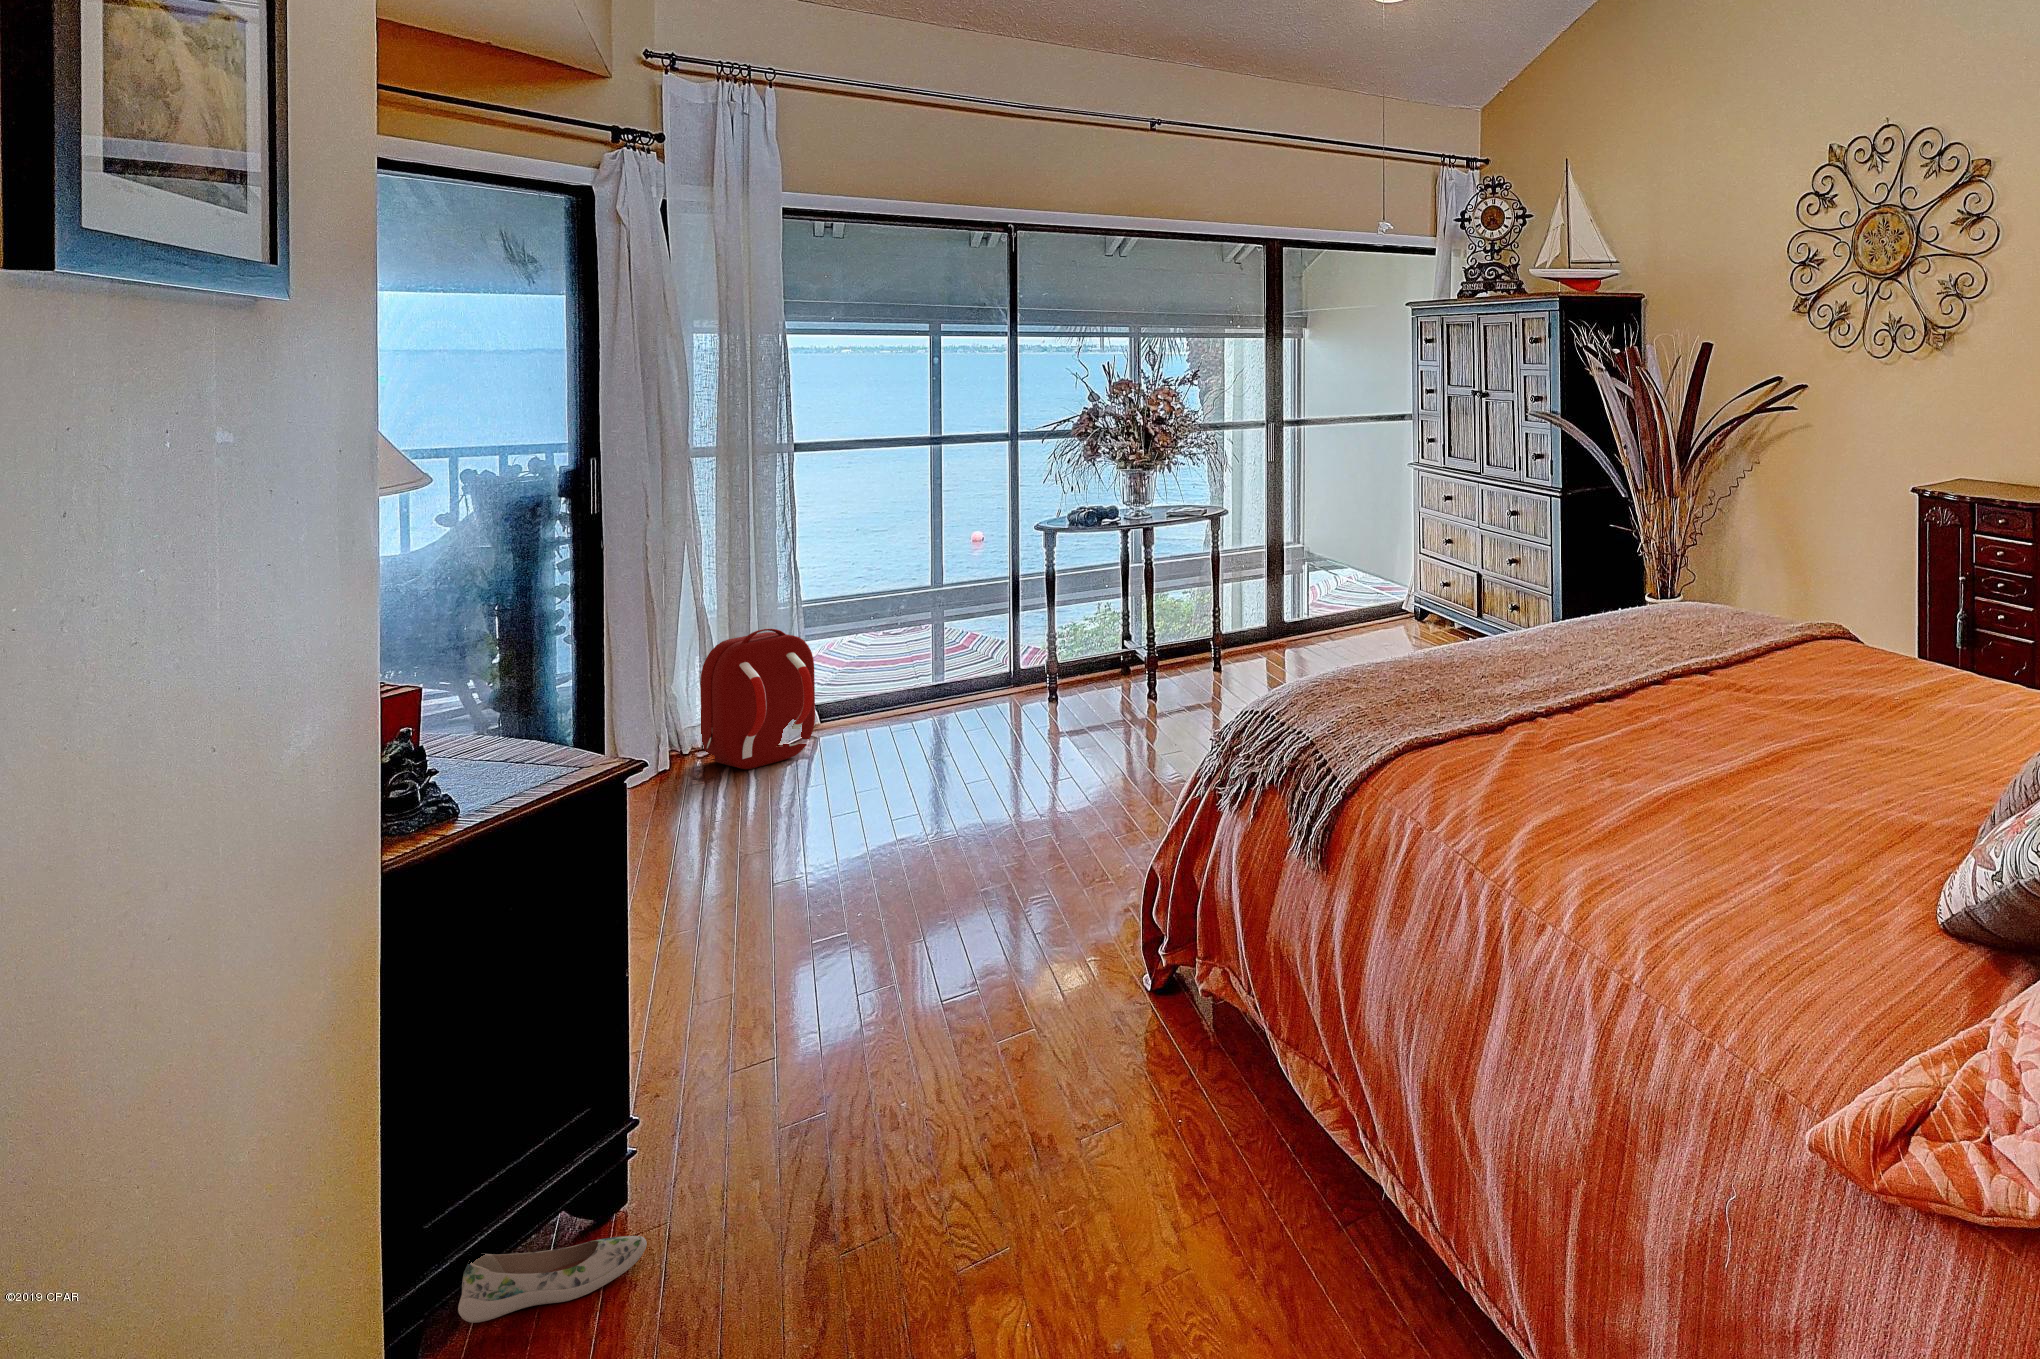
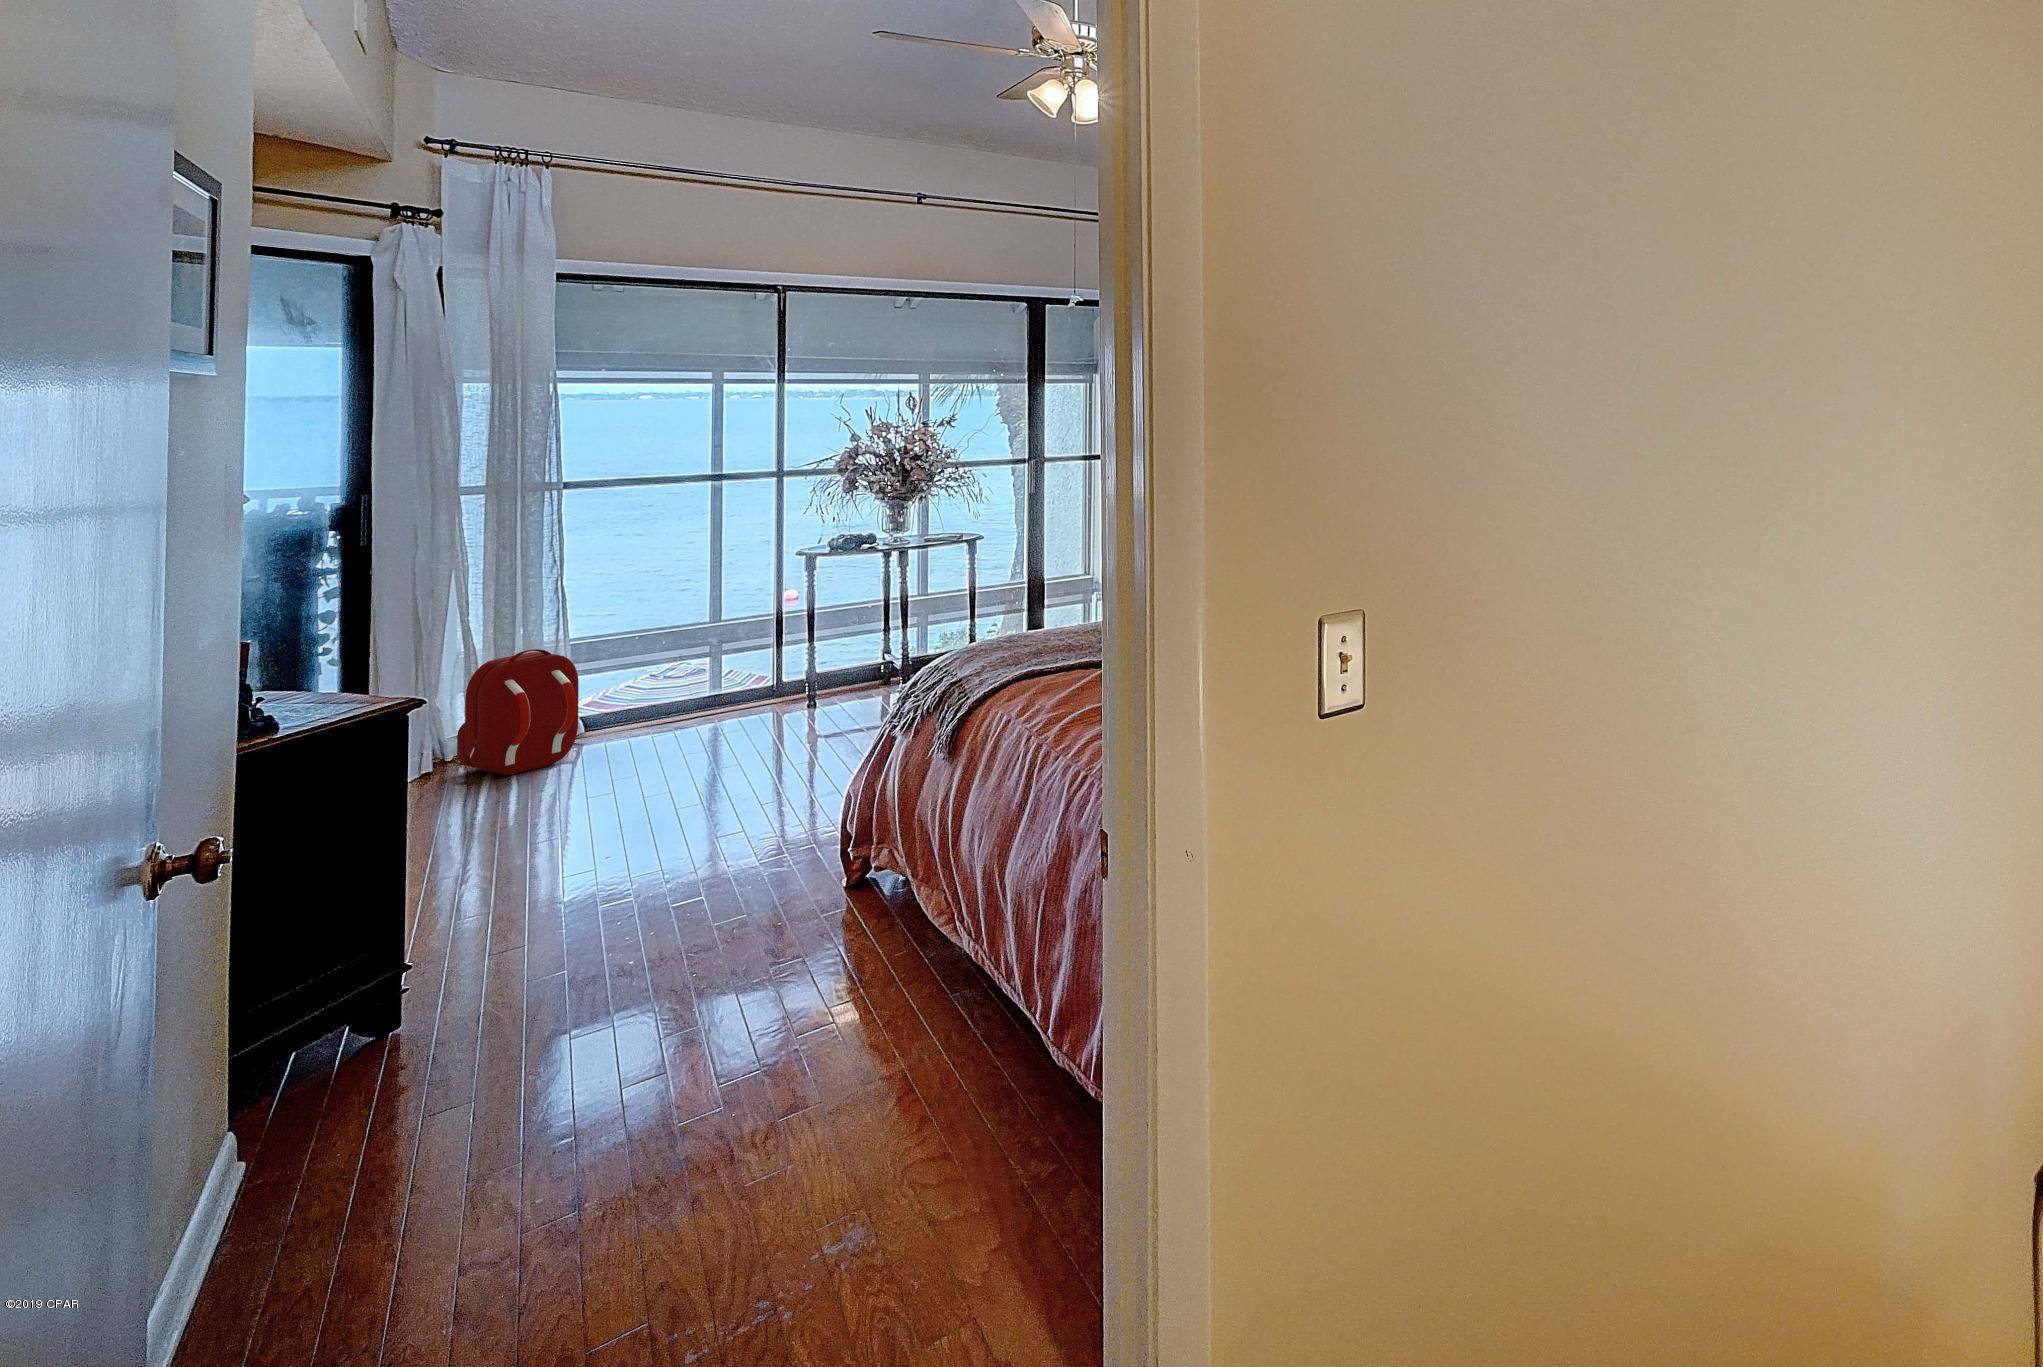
shoe: present [458,1236,647,1323] -> none [252,1127,415,1196]

